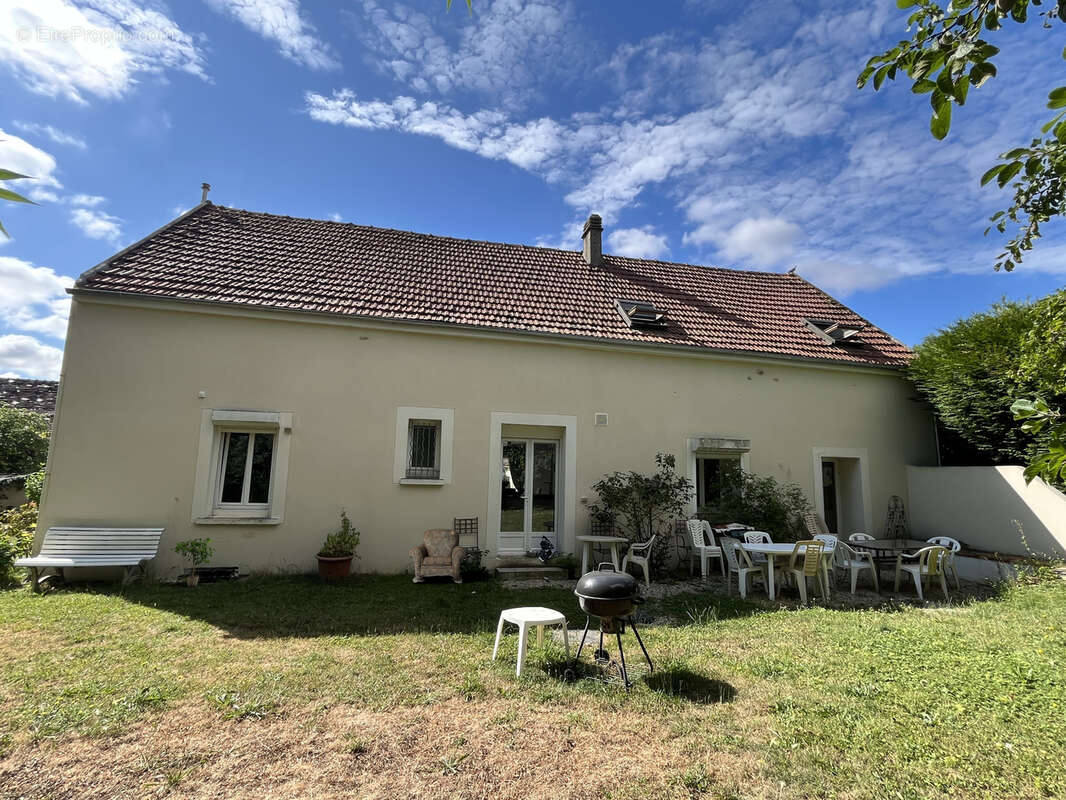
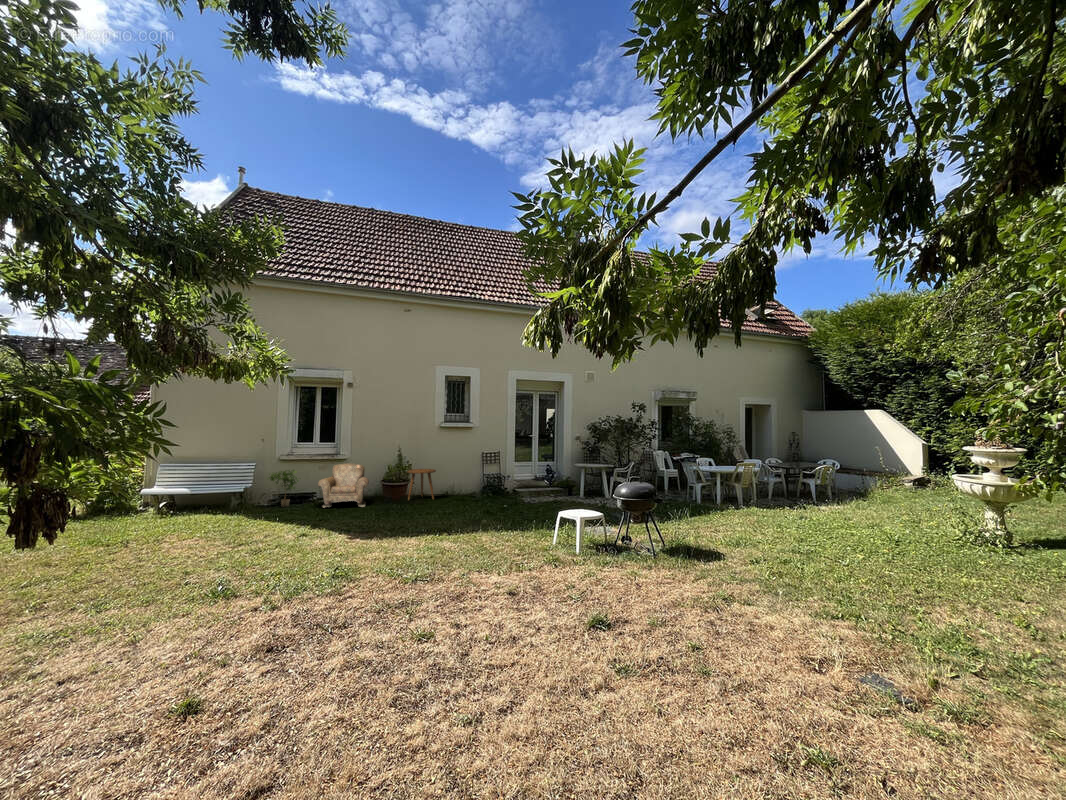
armchair: present [409,529,466,583] -> present [318,463,369,508]
side table: none [351,539,390,581] -> present [407,469,436,499]

